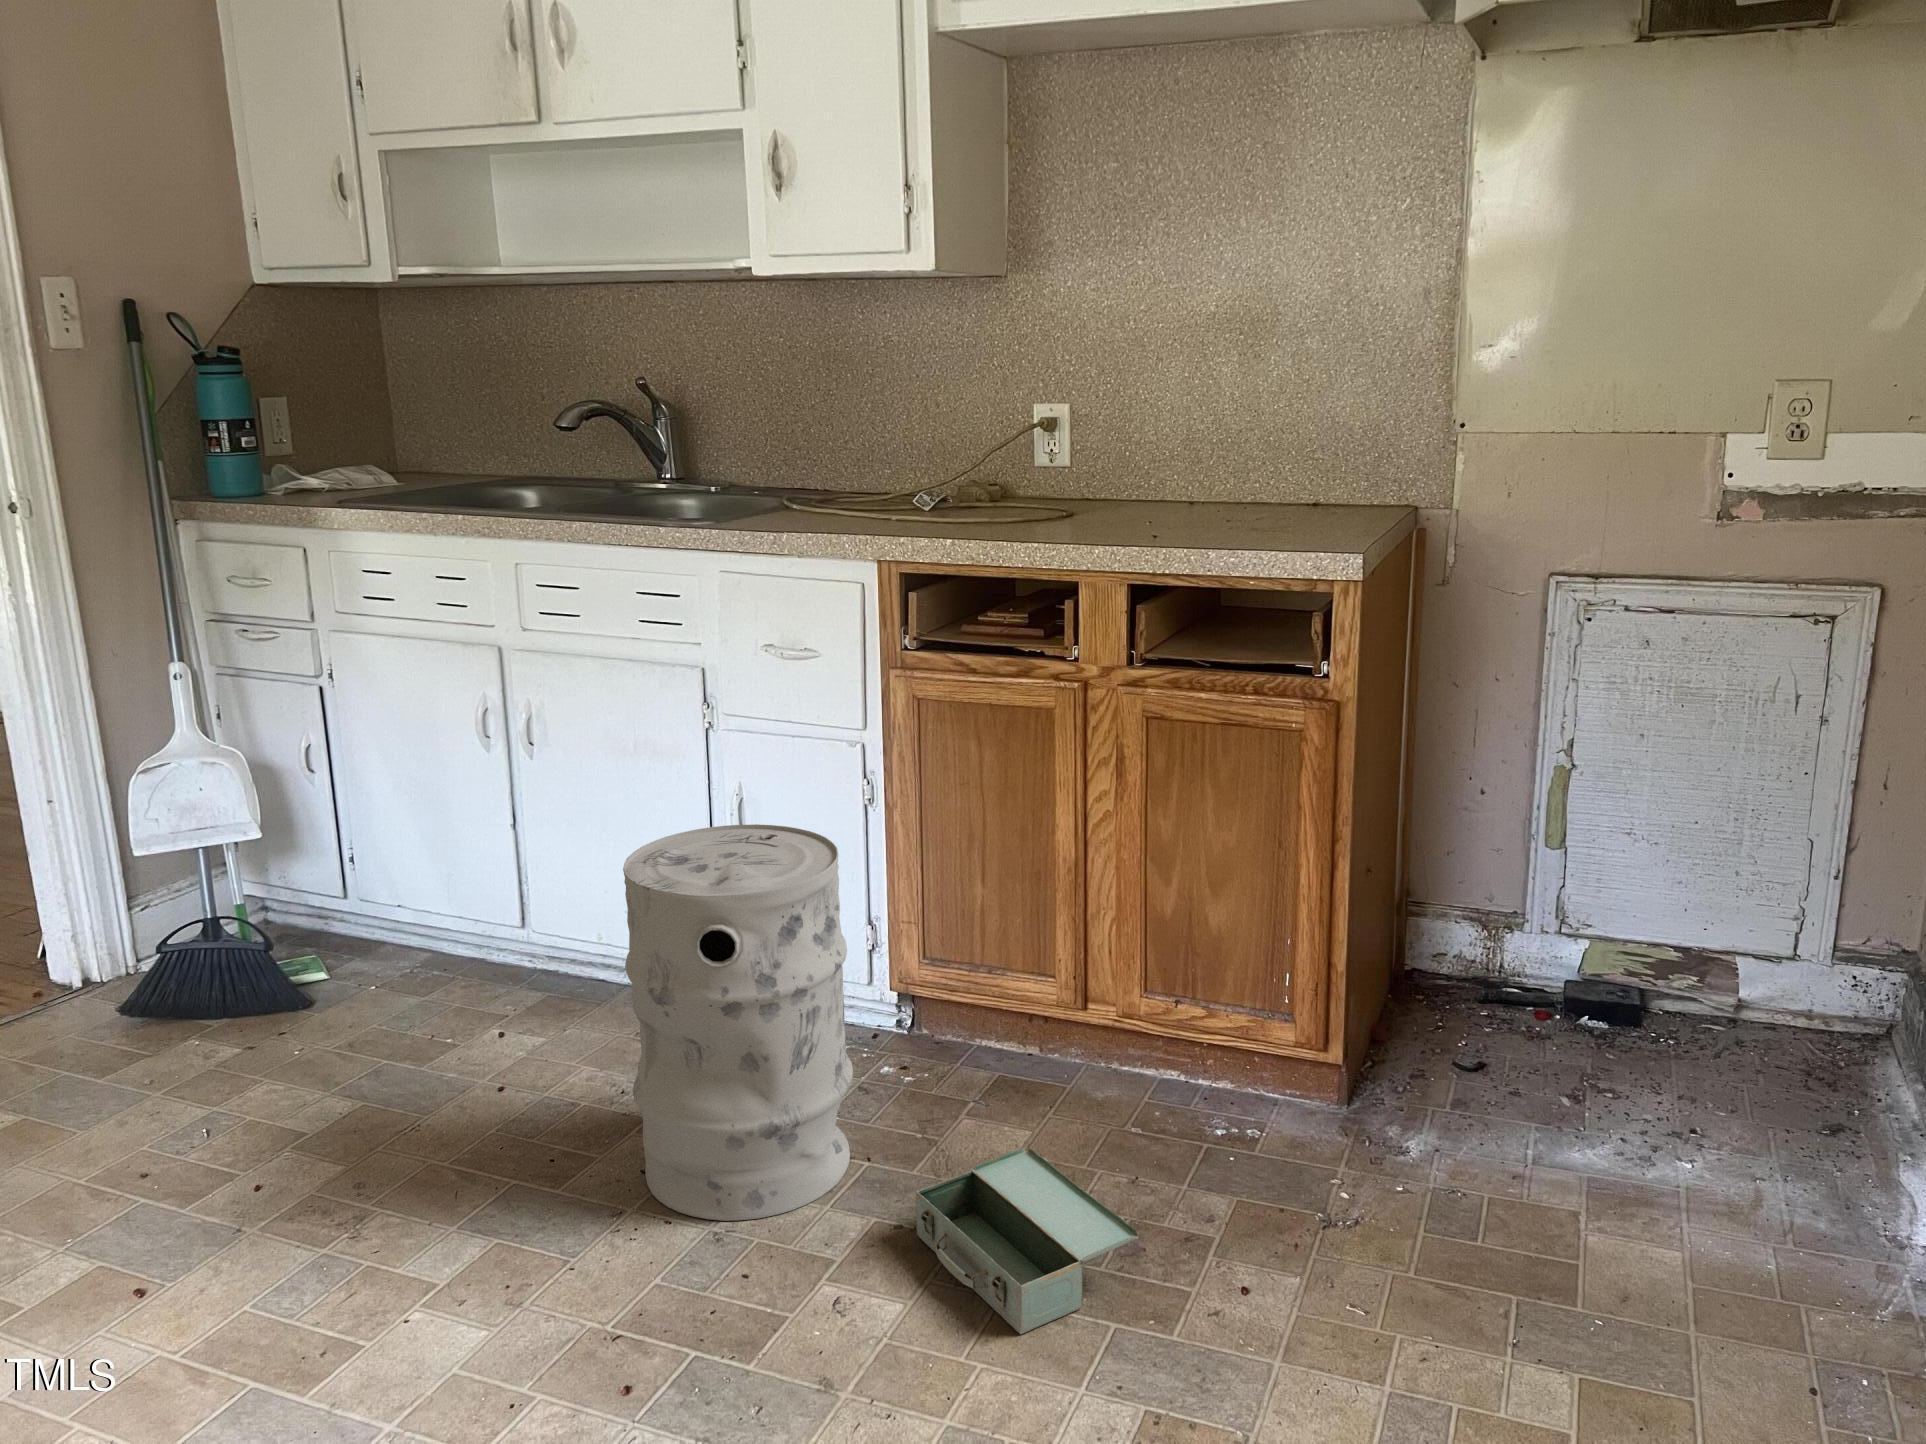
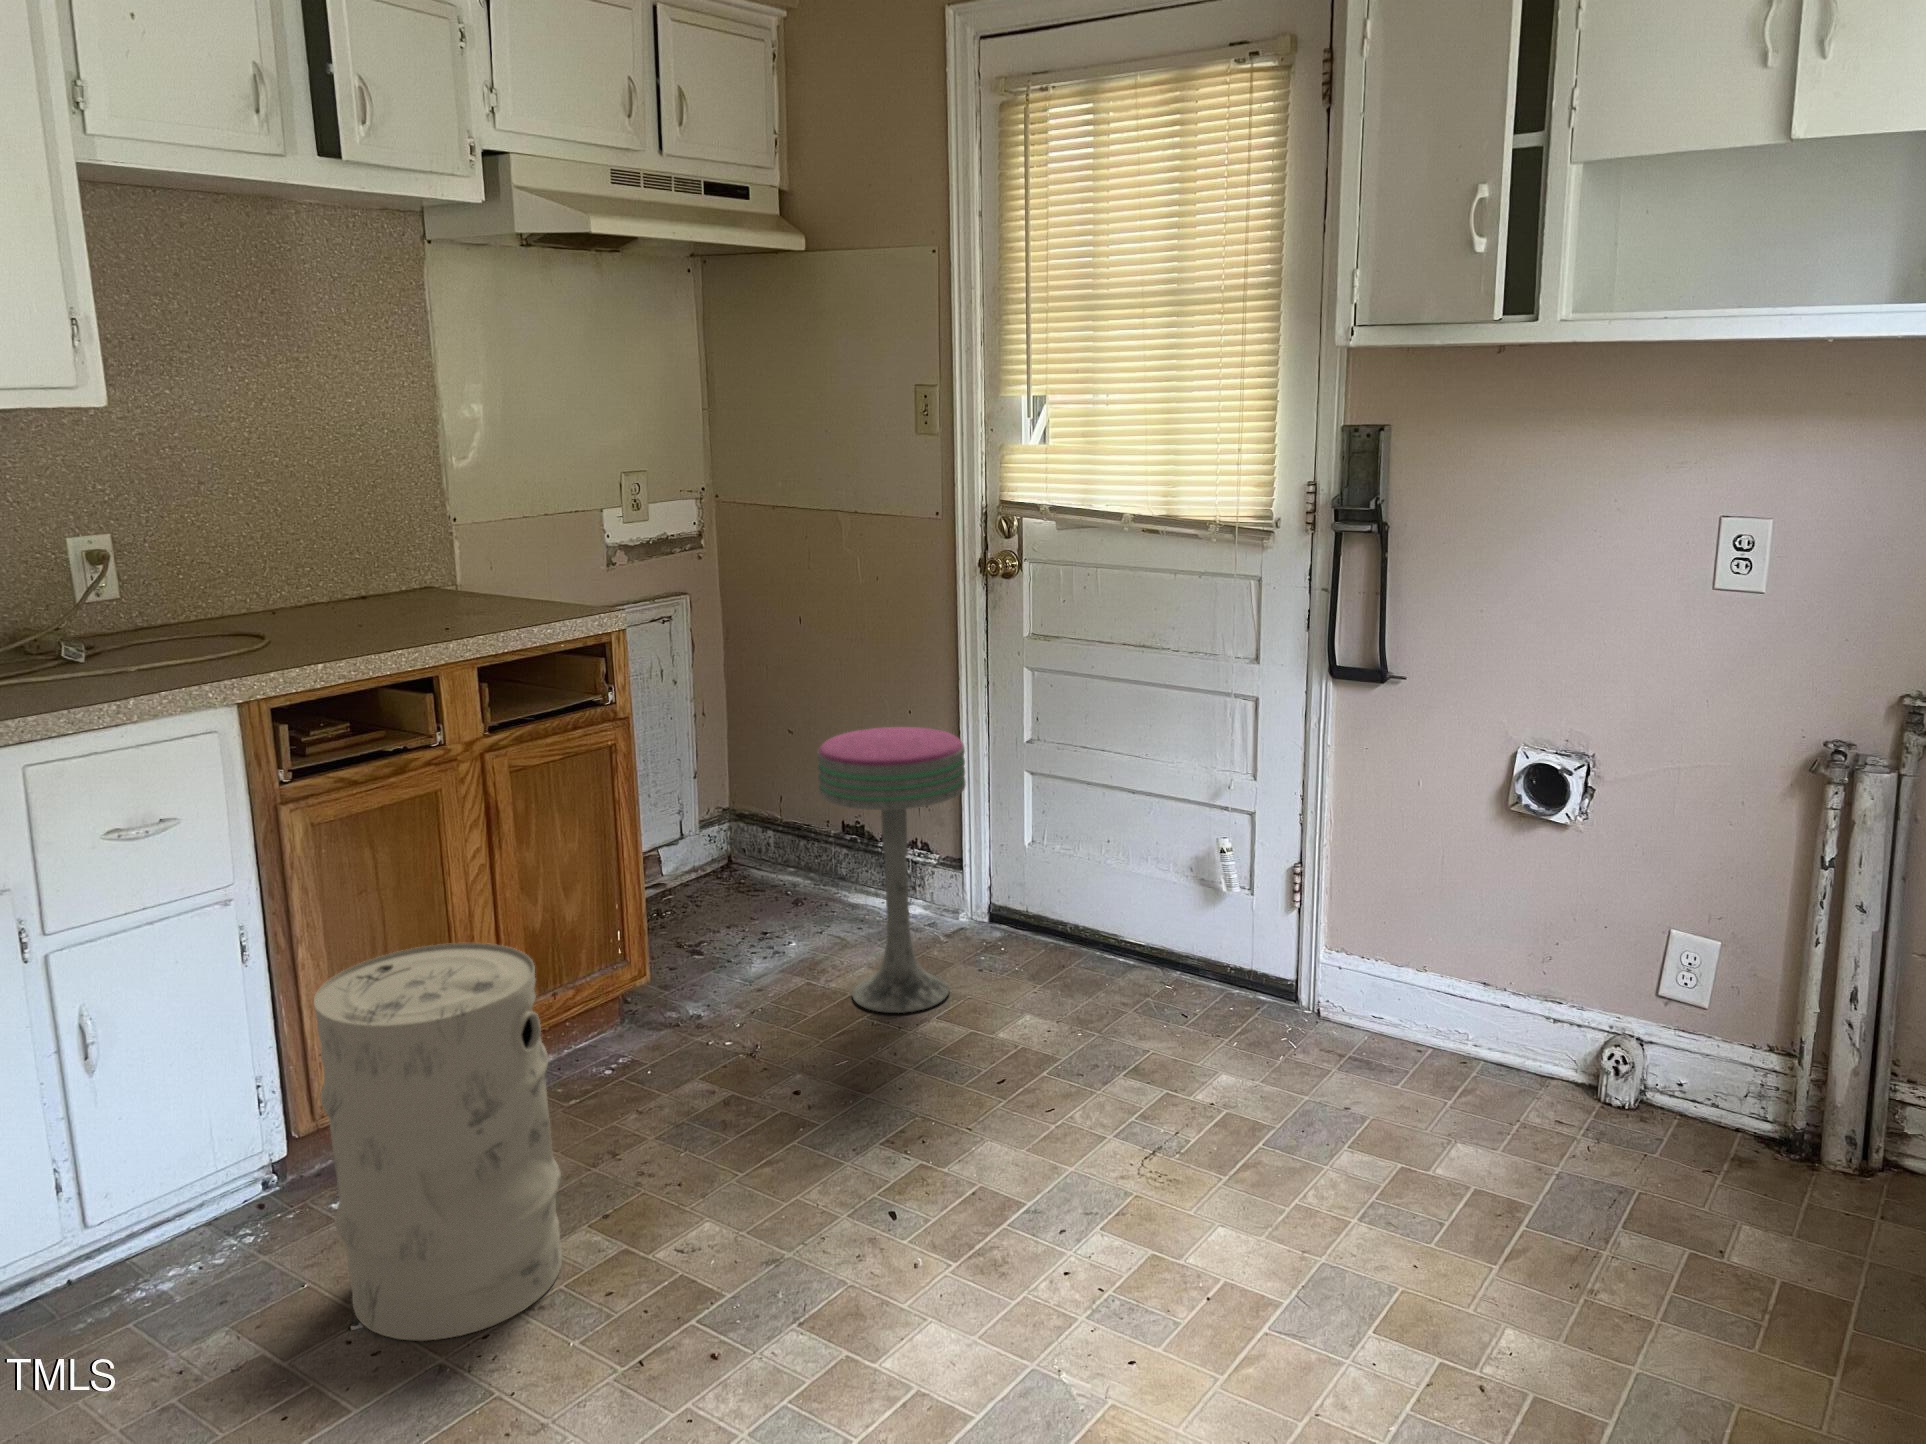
bar stool: none [1494,841,1790,1364] -> present [817,727,966,1013]
toolbox: present [916,1148,1139,1334] -> none [634,1081,802,1197]

